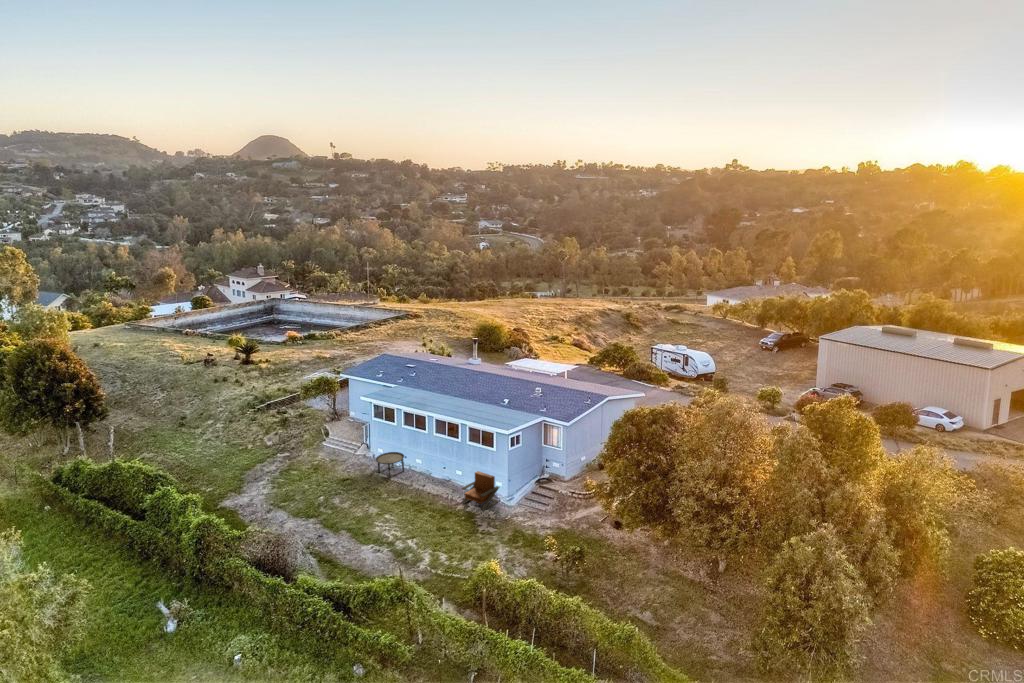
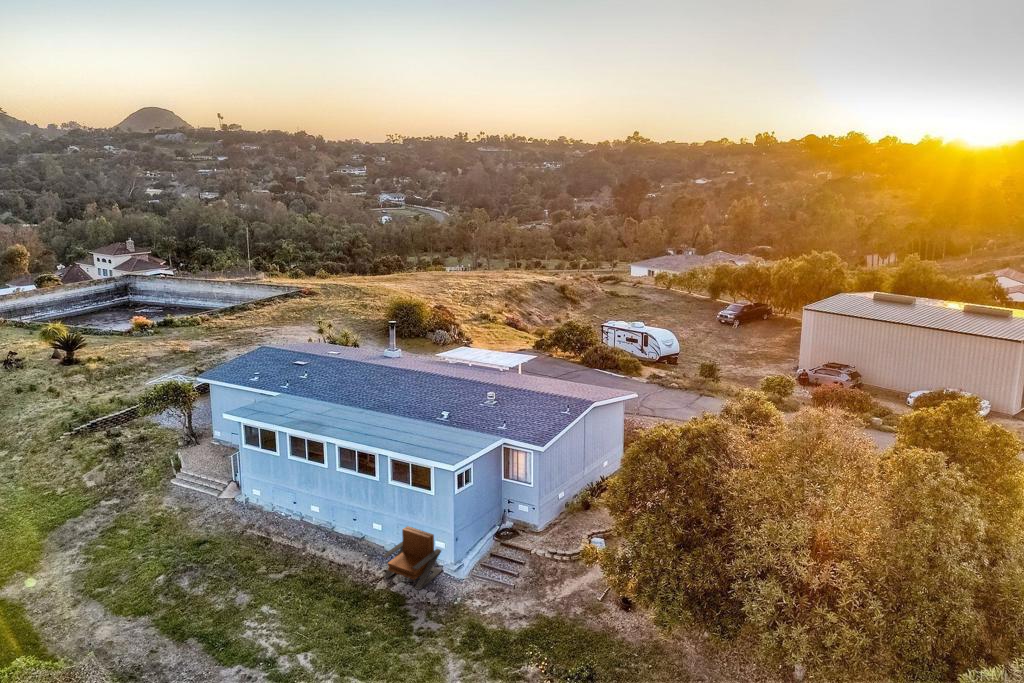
round table: present [376,452,404,478] -> none [248,495,293,537]

